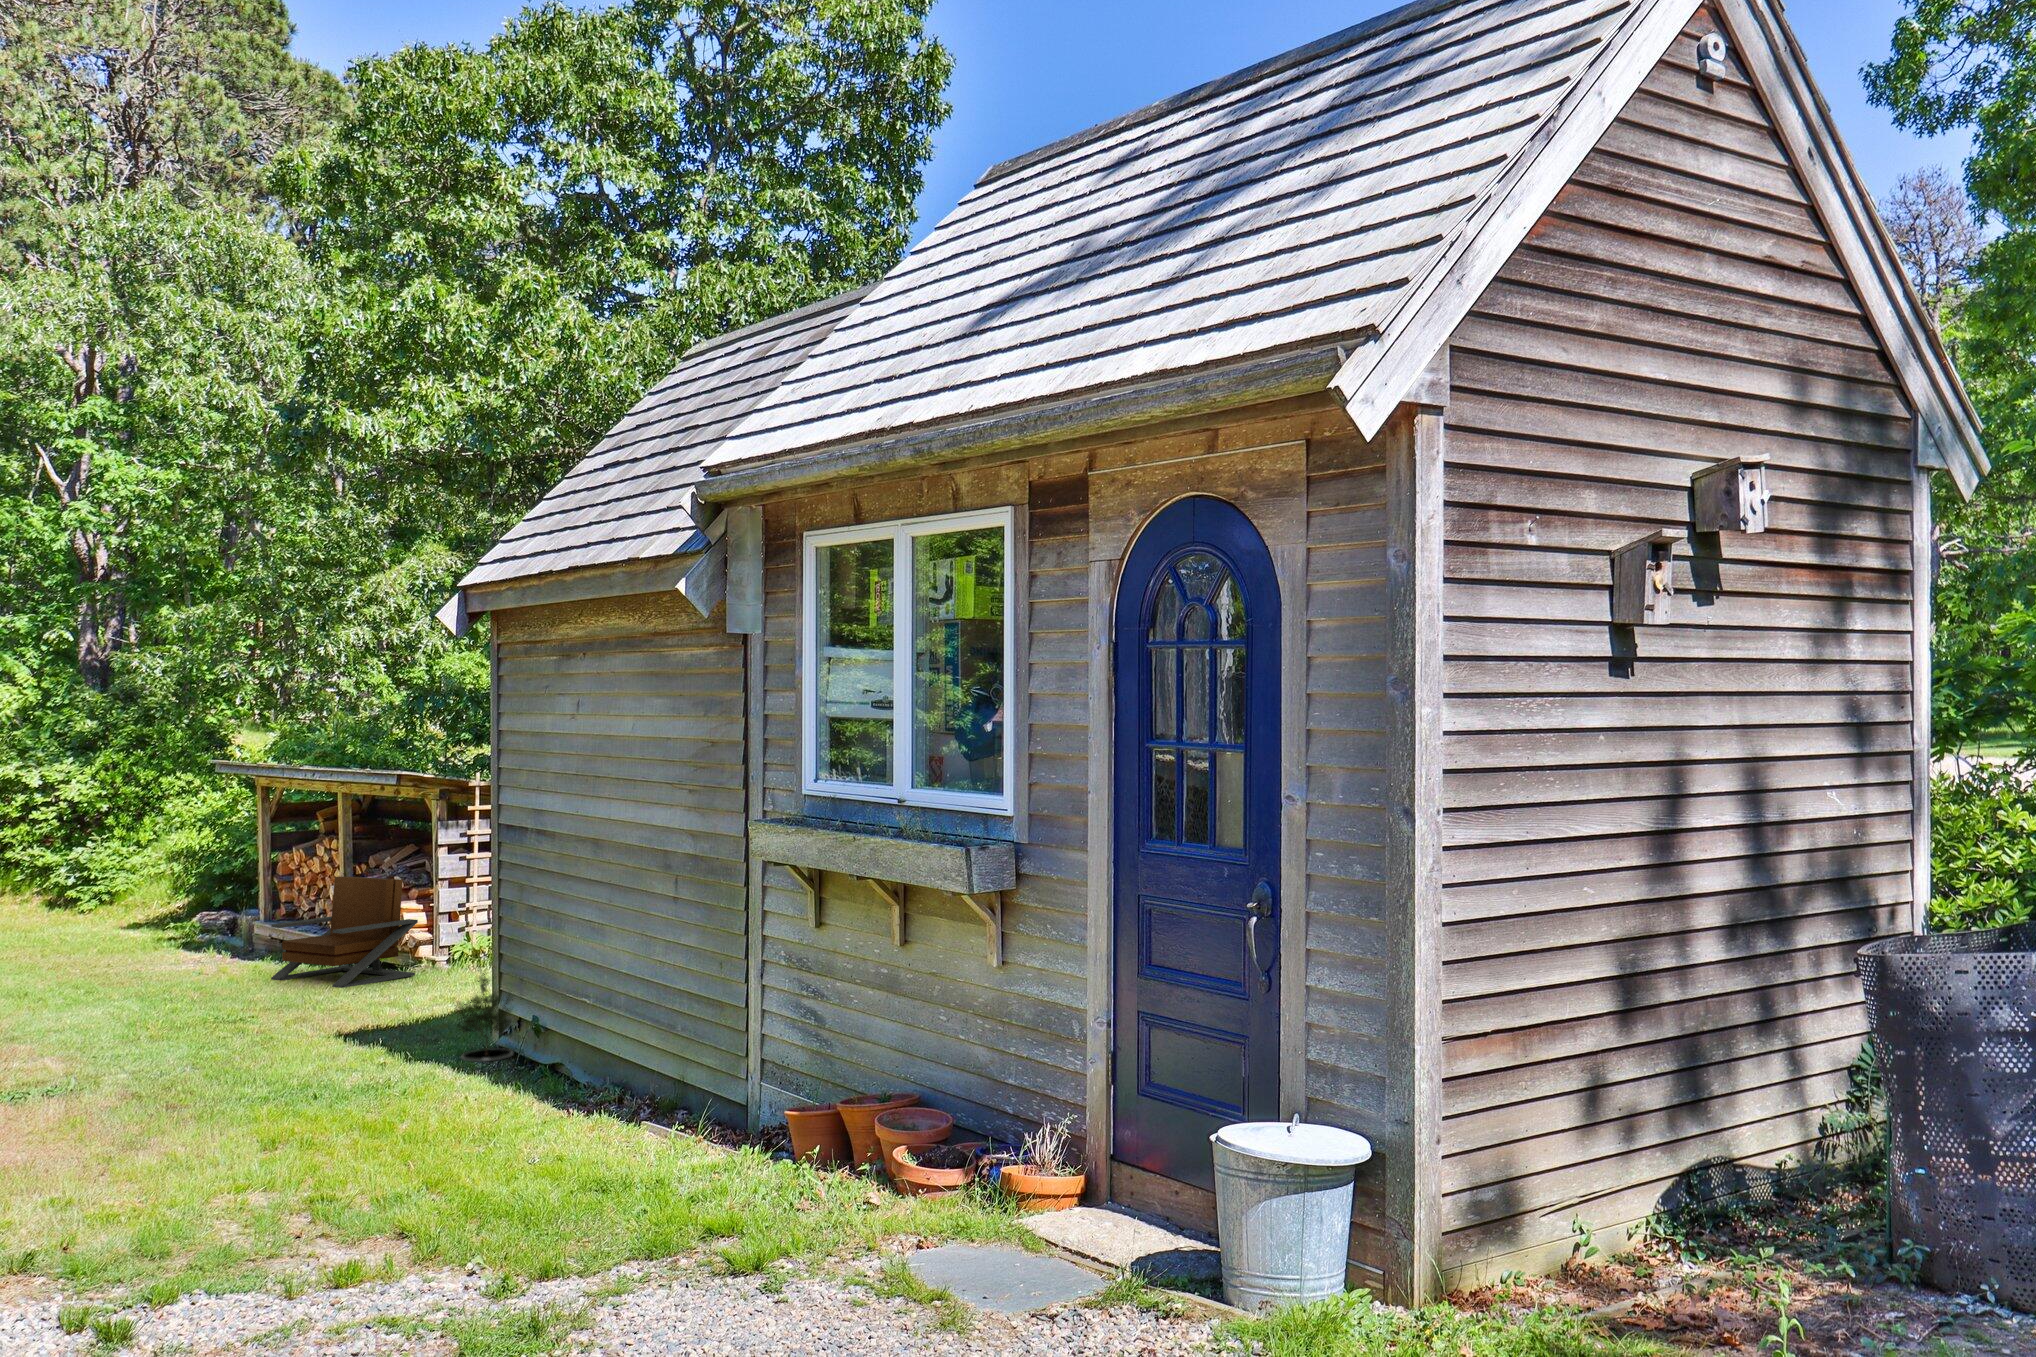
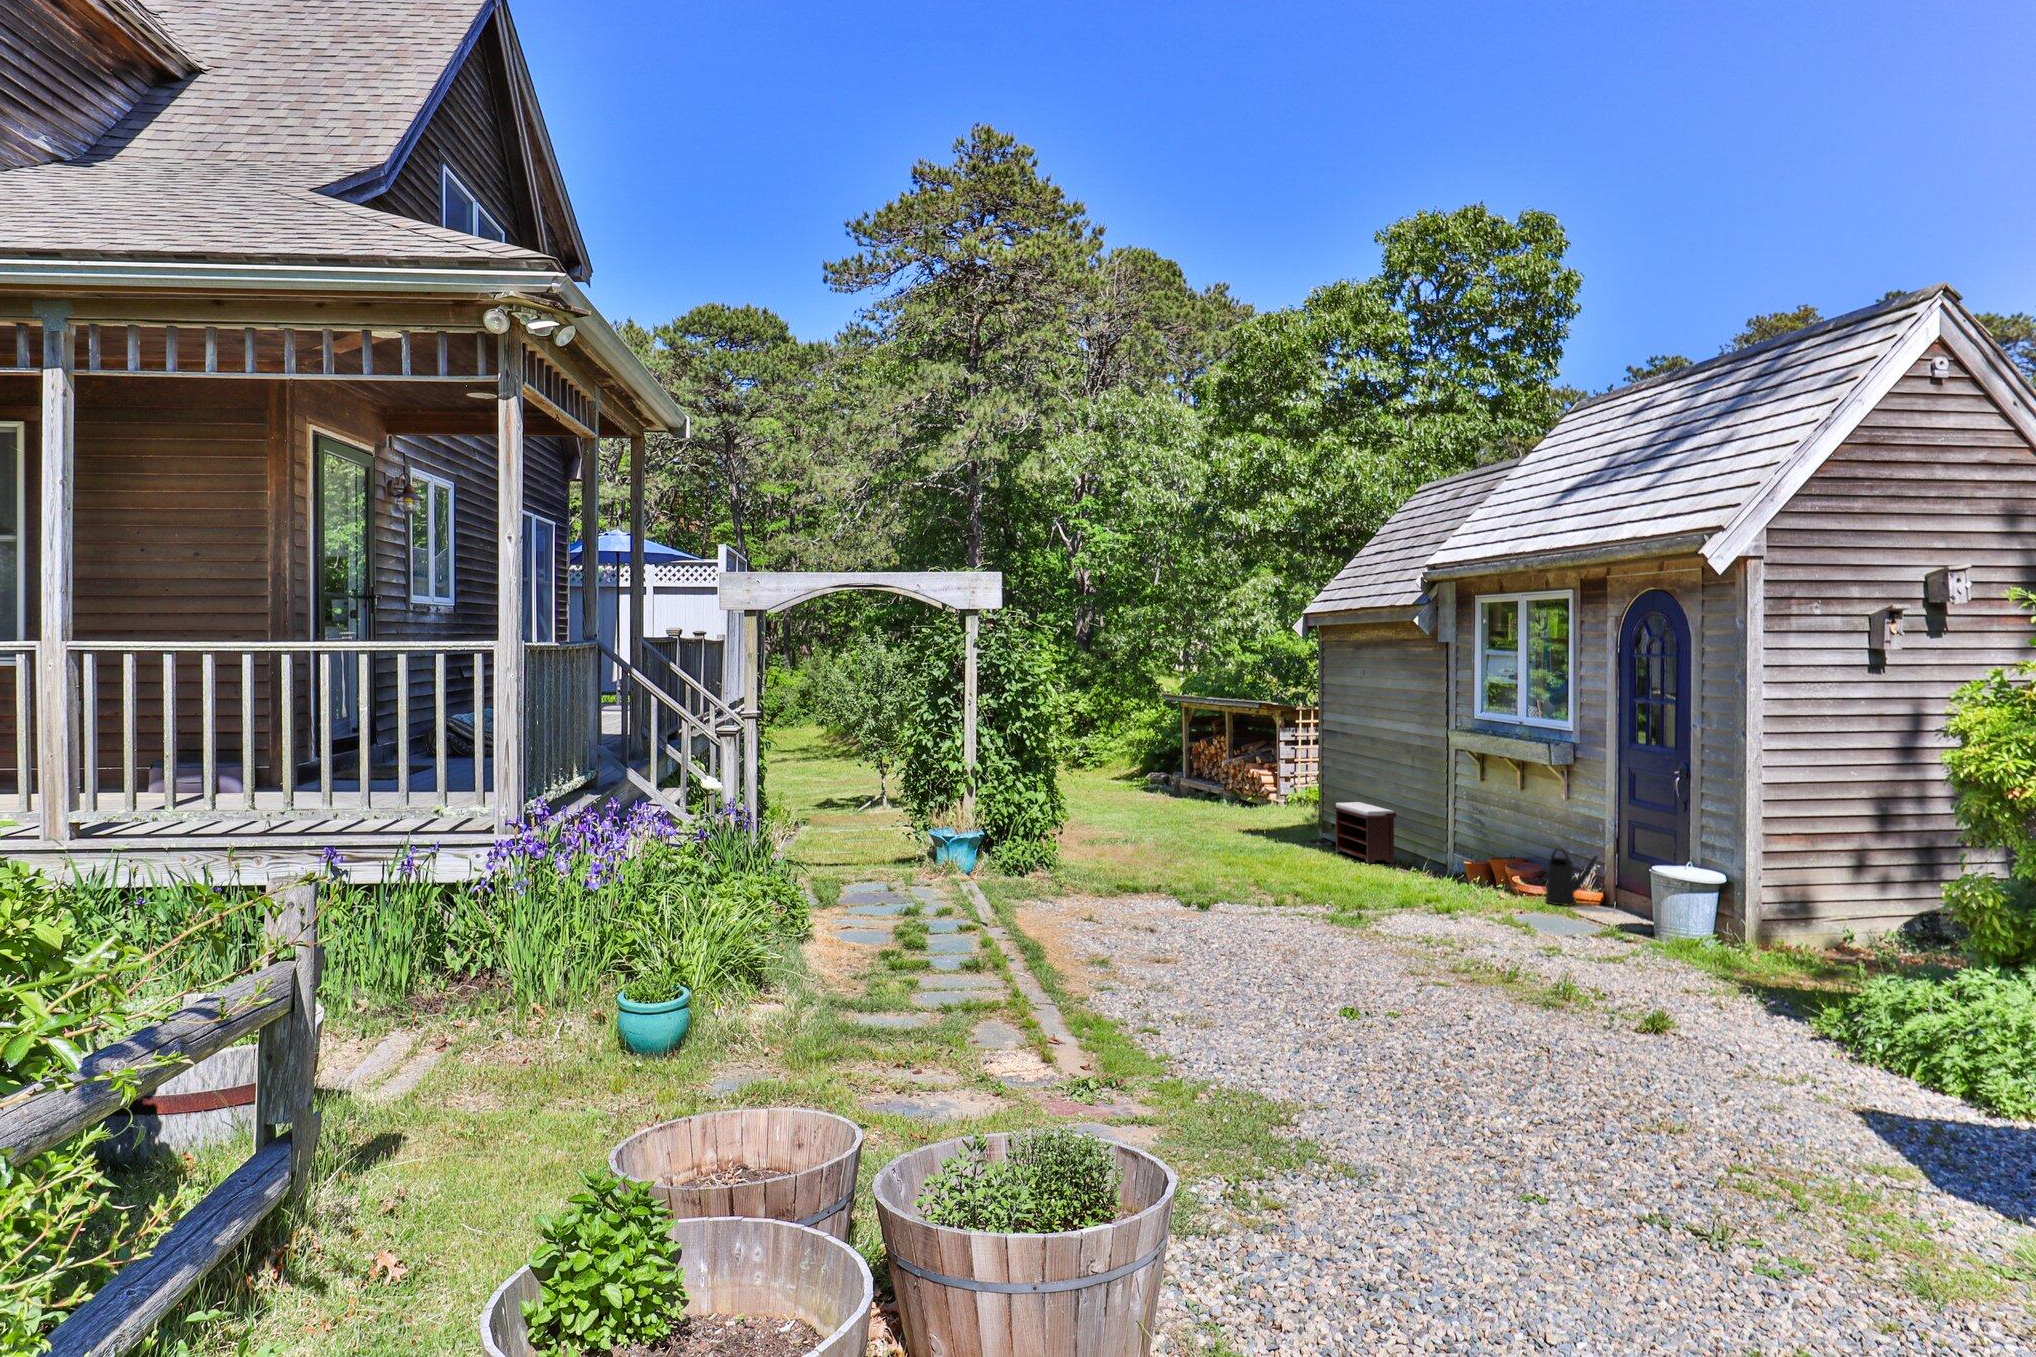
lounge chair: present [271,877,418,988] -> none [1198,756,1270,813]
bench: none [513,970,638,1108] -> present [1334,802,1396,864]
watering can: none [959,1095,1072,1237] -> present [1541,848,1598,906]

